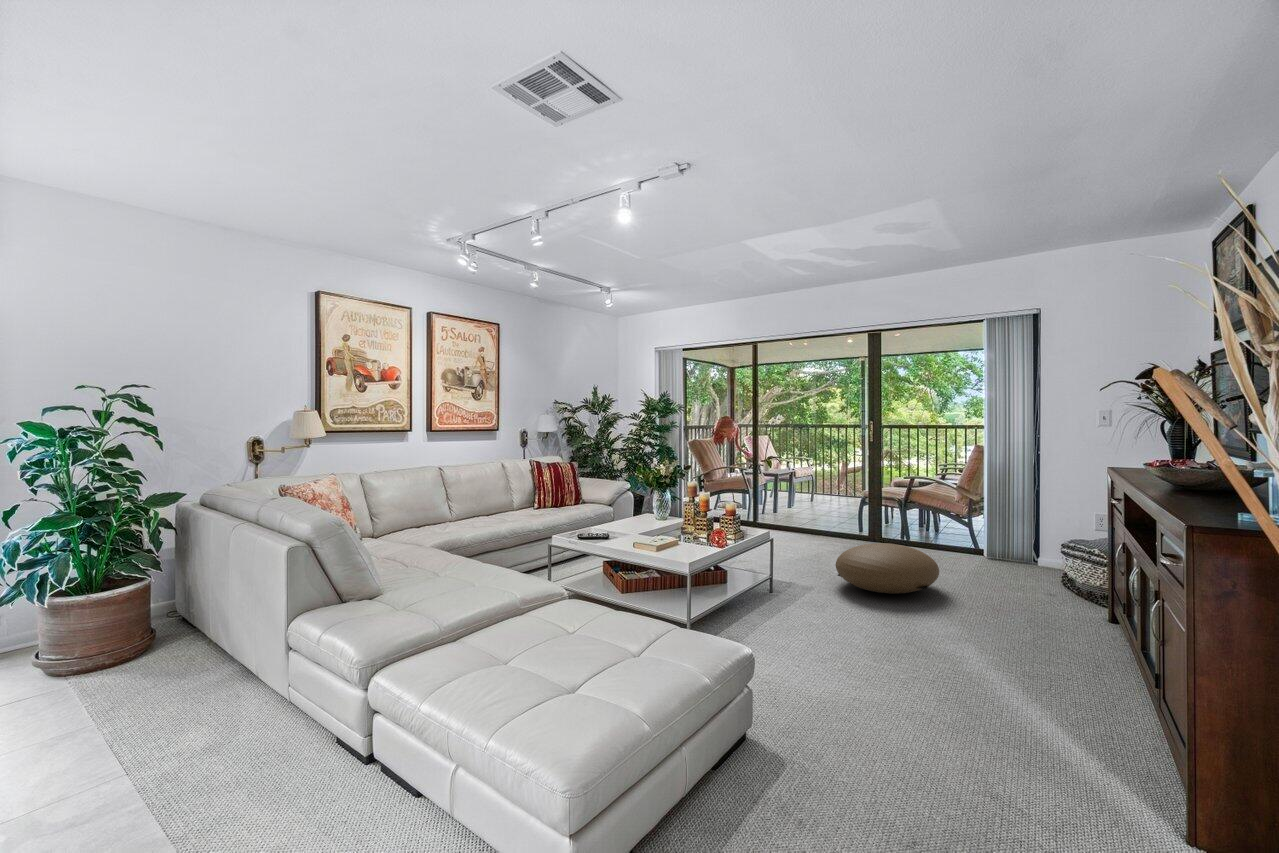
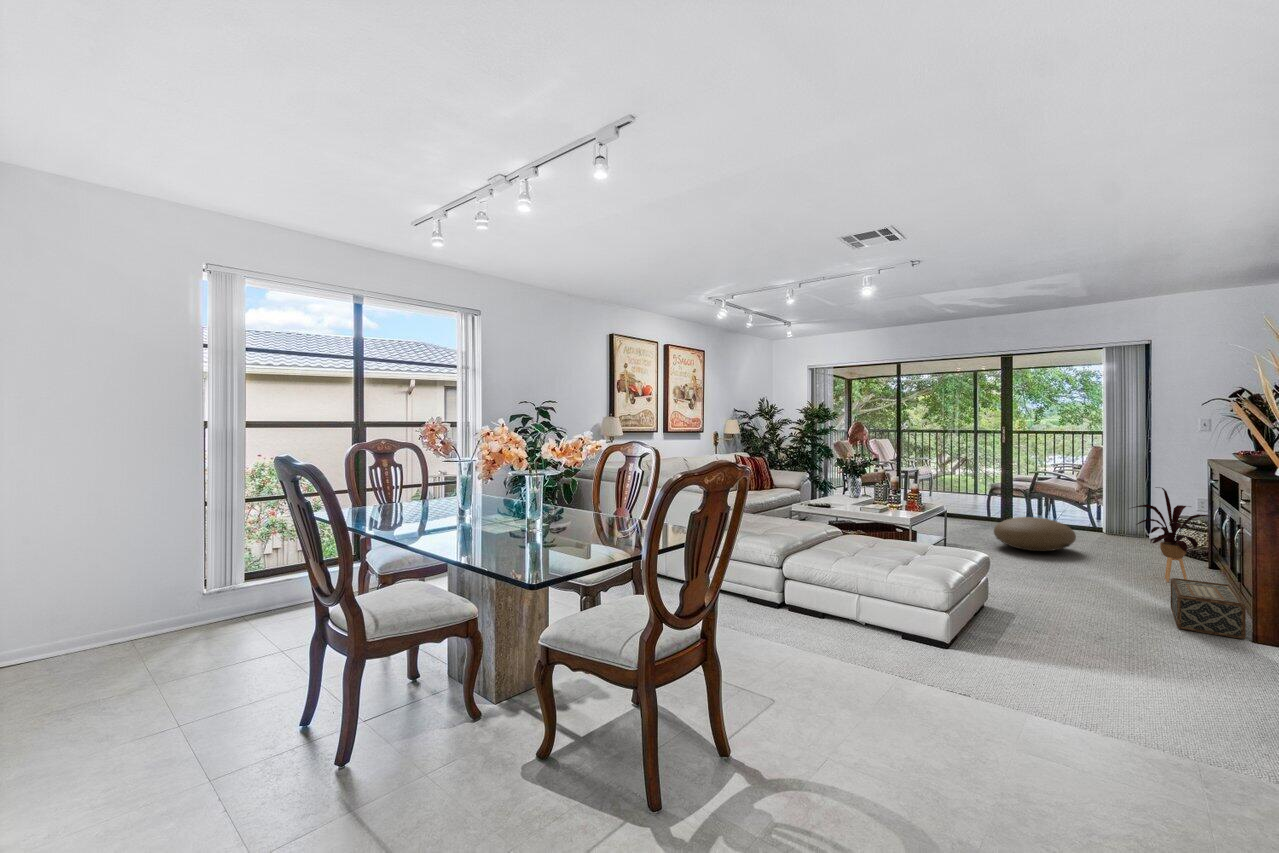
house plant: none [995,511,1117,655] -> present [1133,487,1213,582]
woven basket: none [1046,675,1169,828] -> present [1171,578,1246,639]

